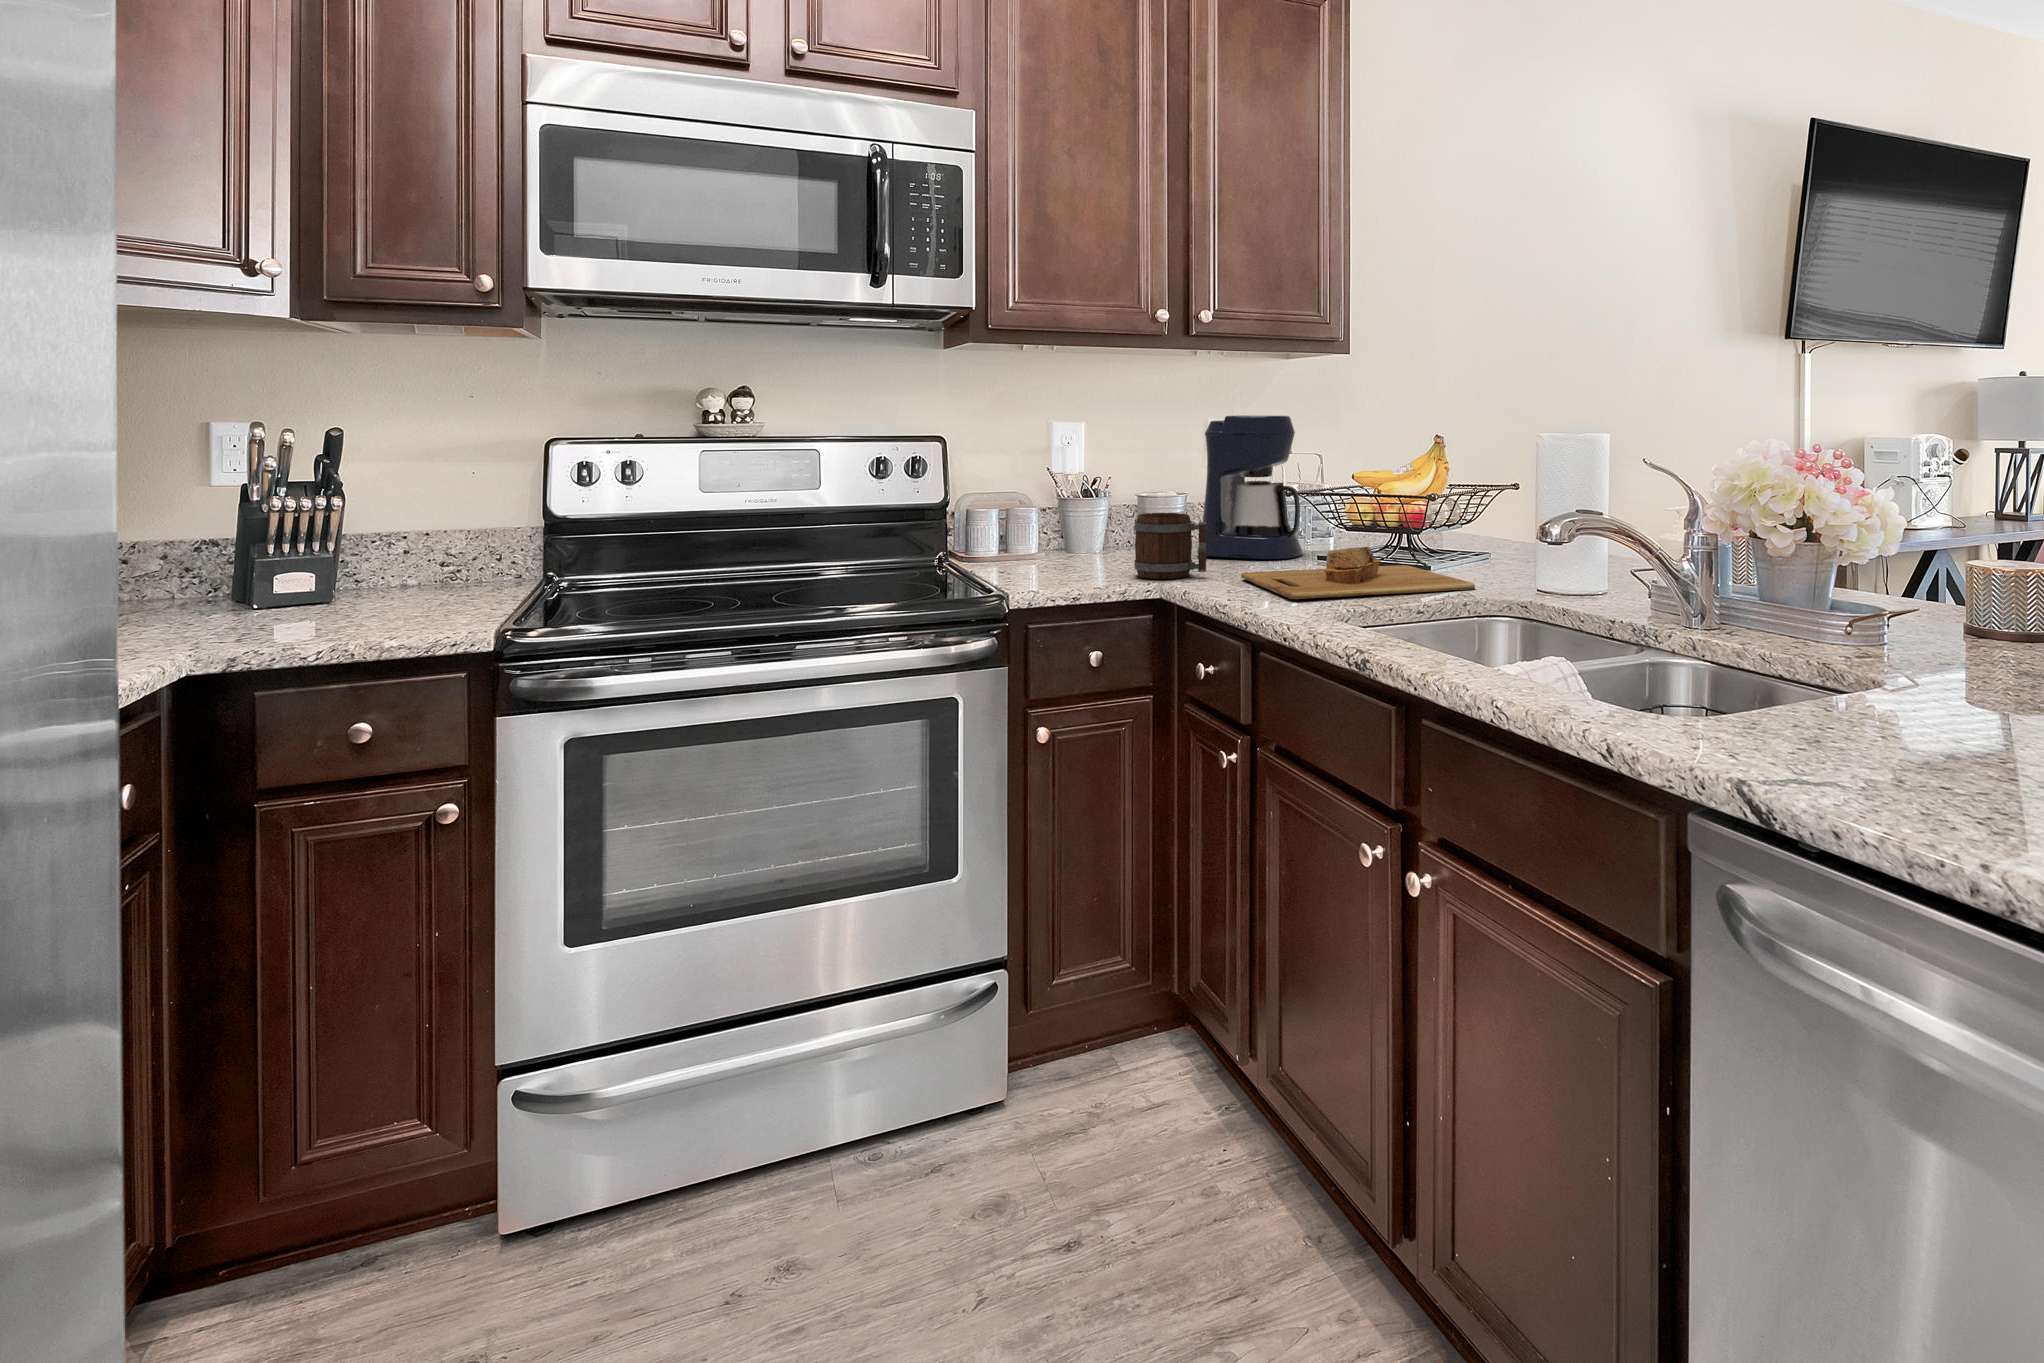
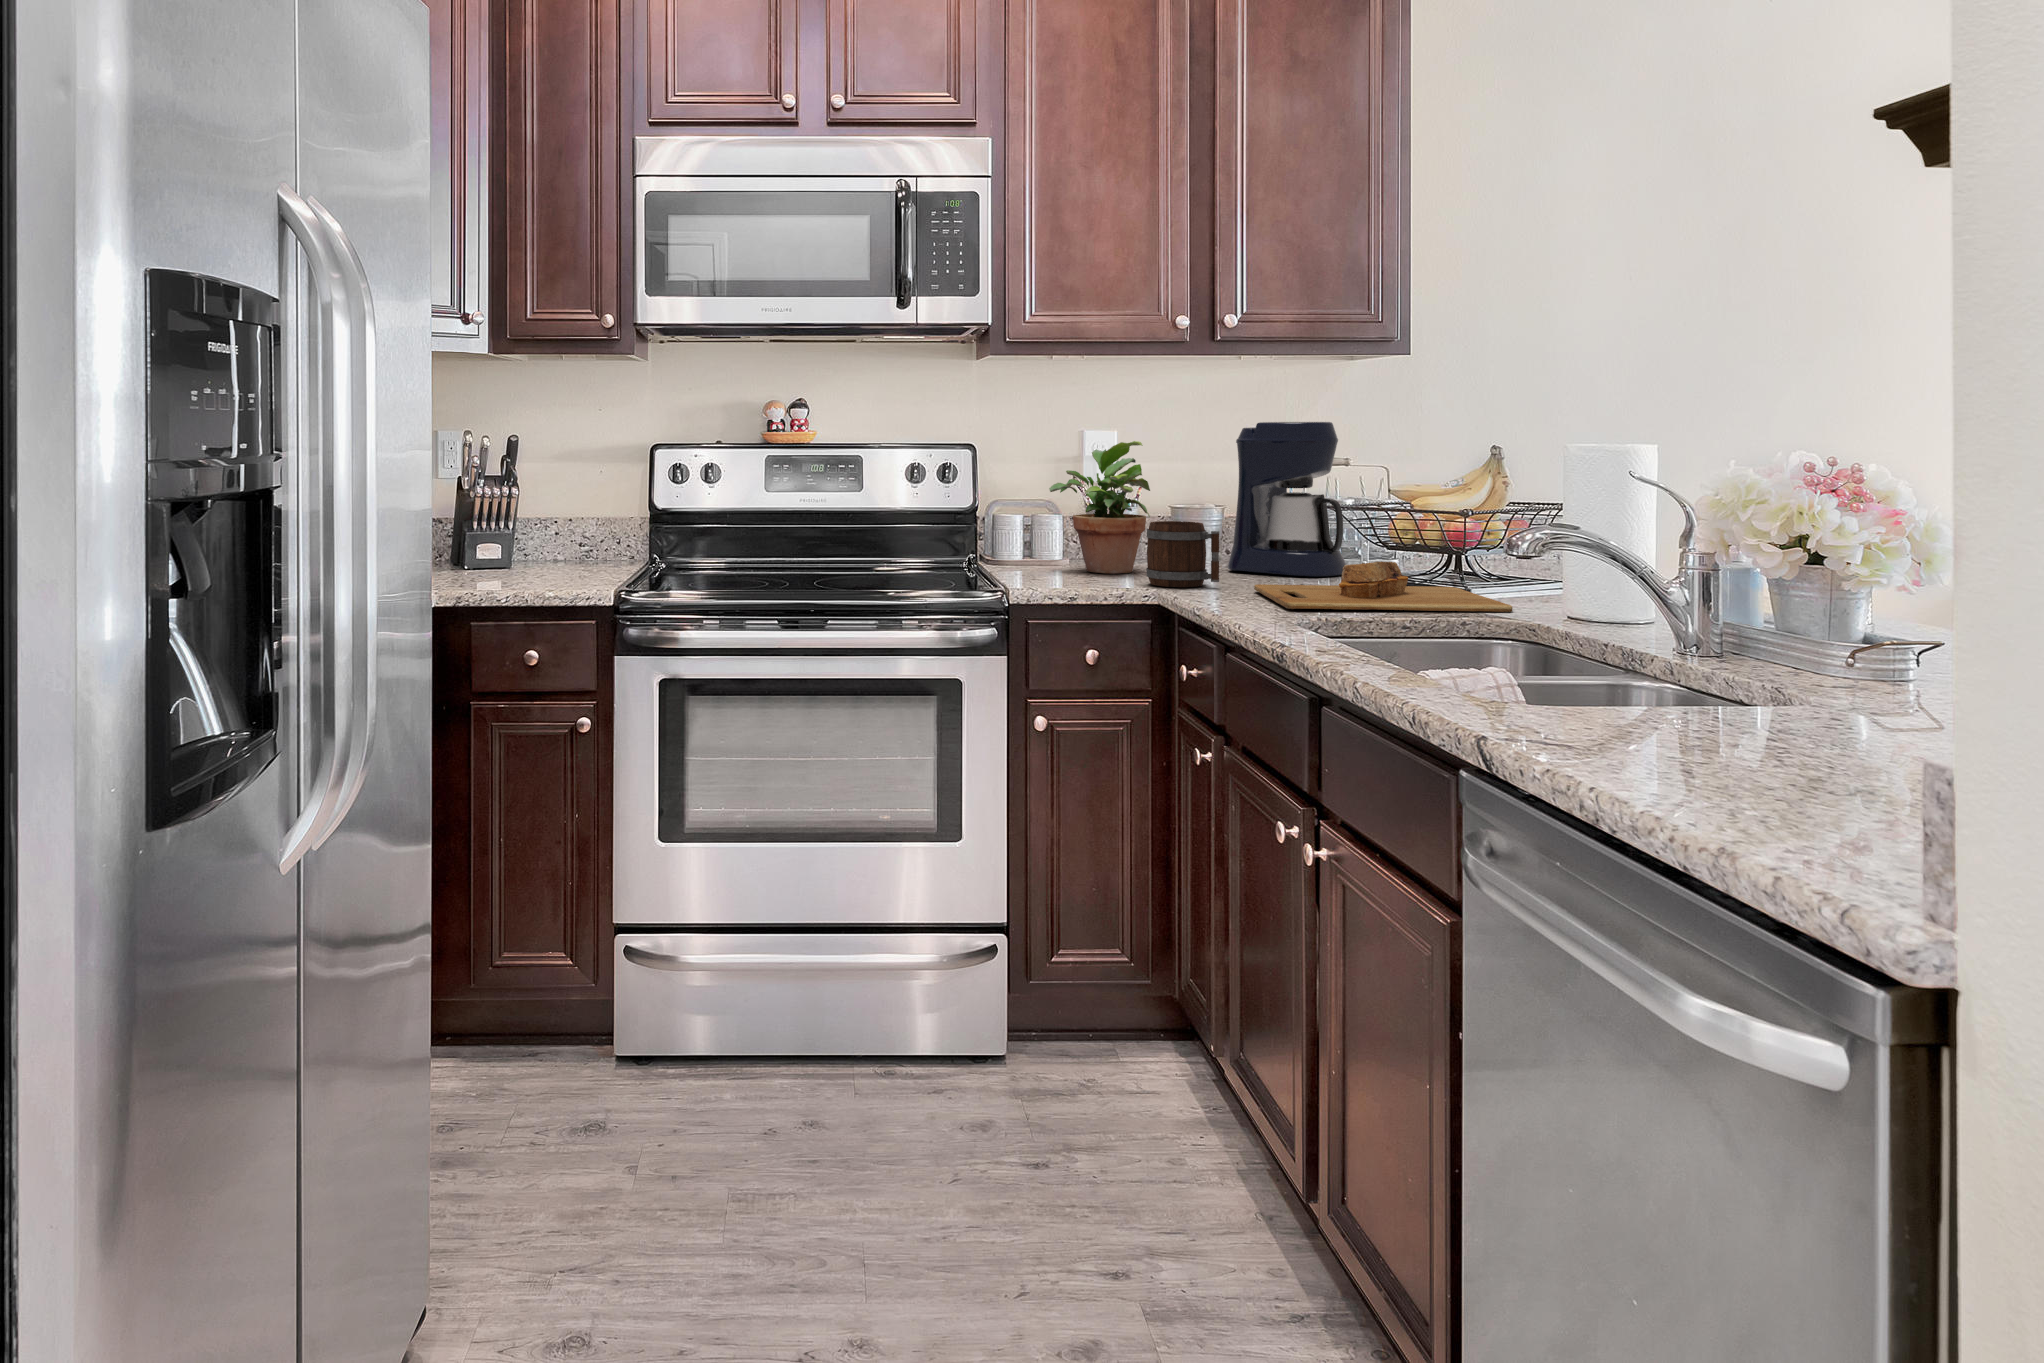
potted plant: none [1029,434,1128,566] -> present [1049,441,1150,574]

